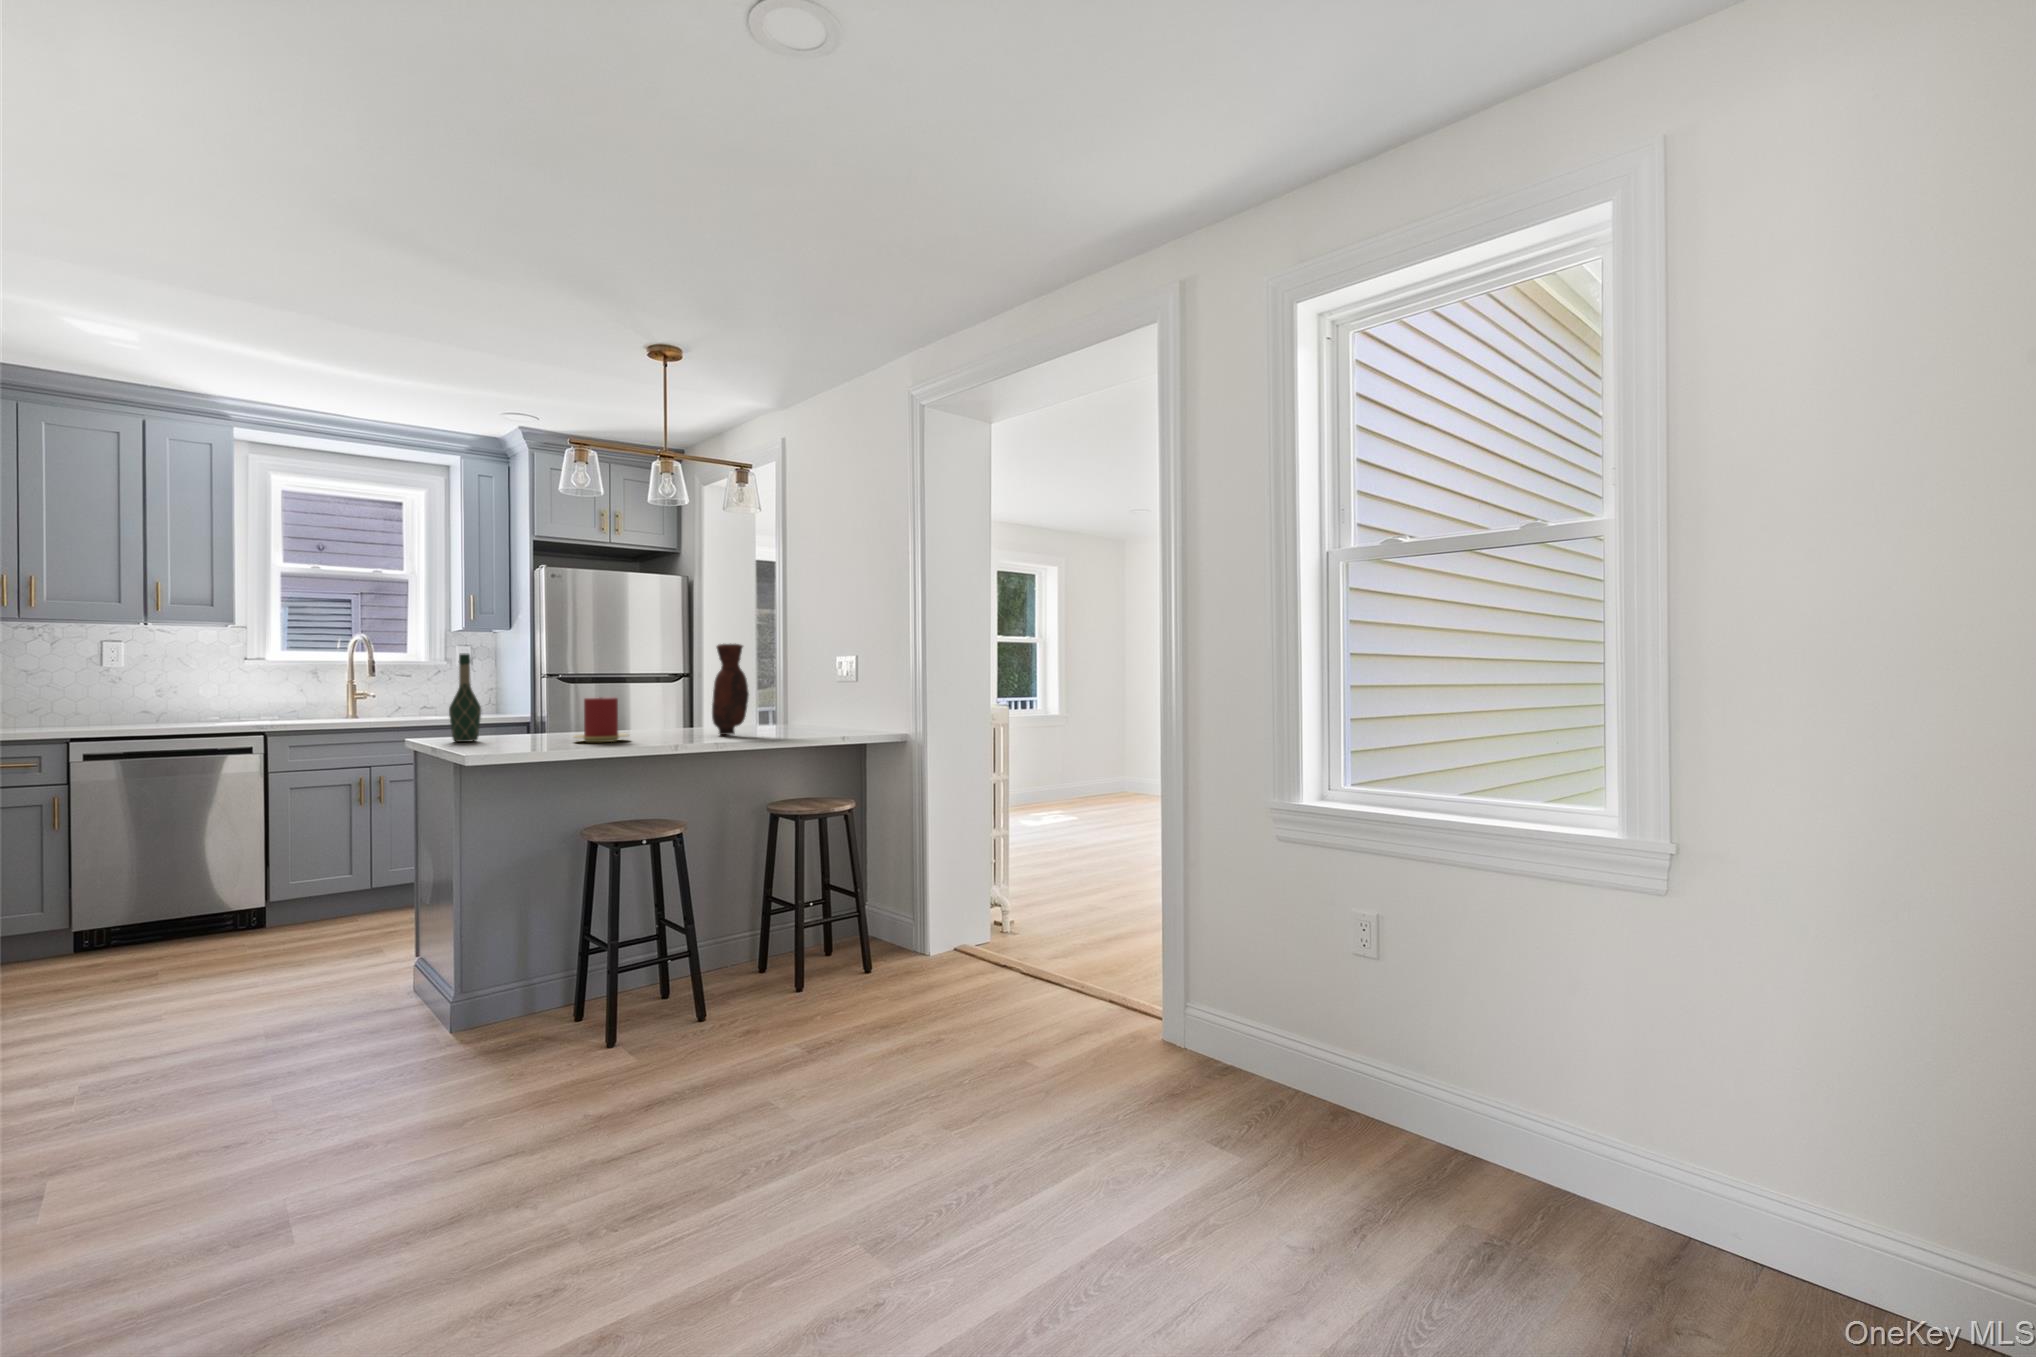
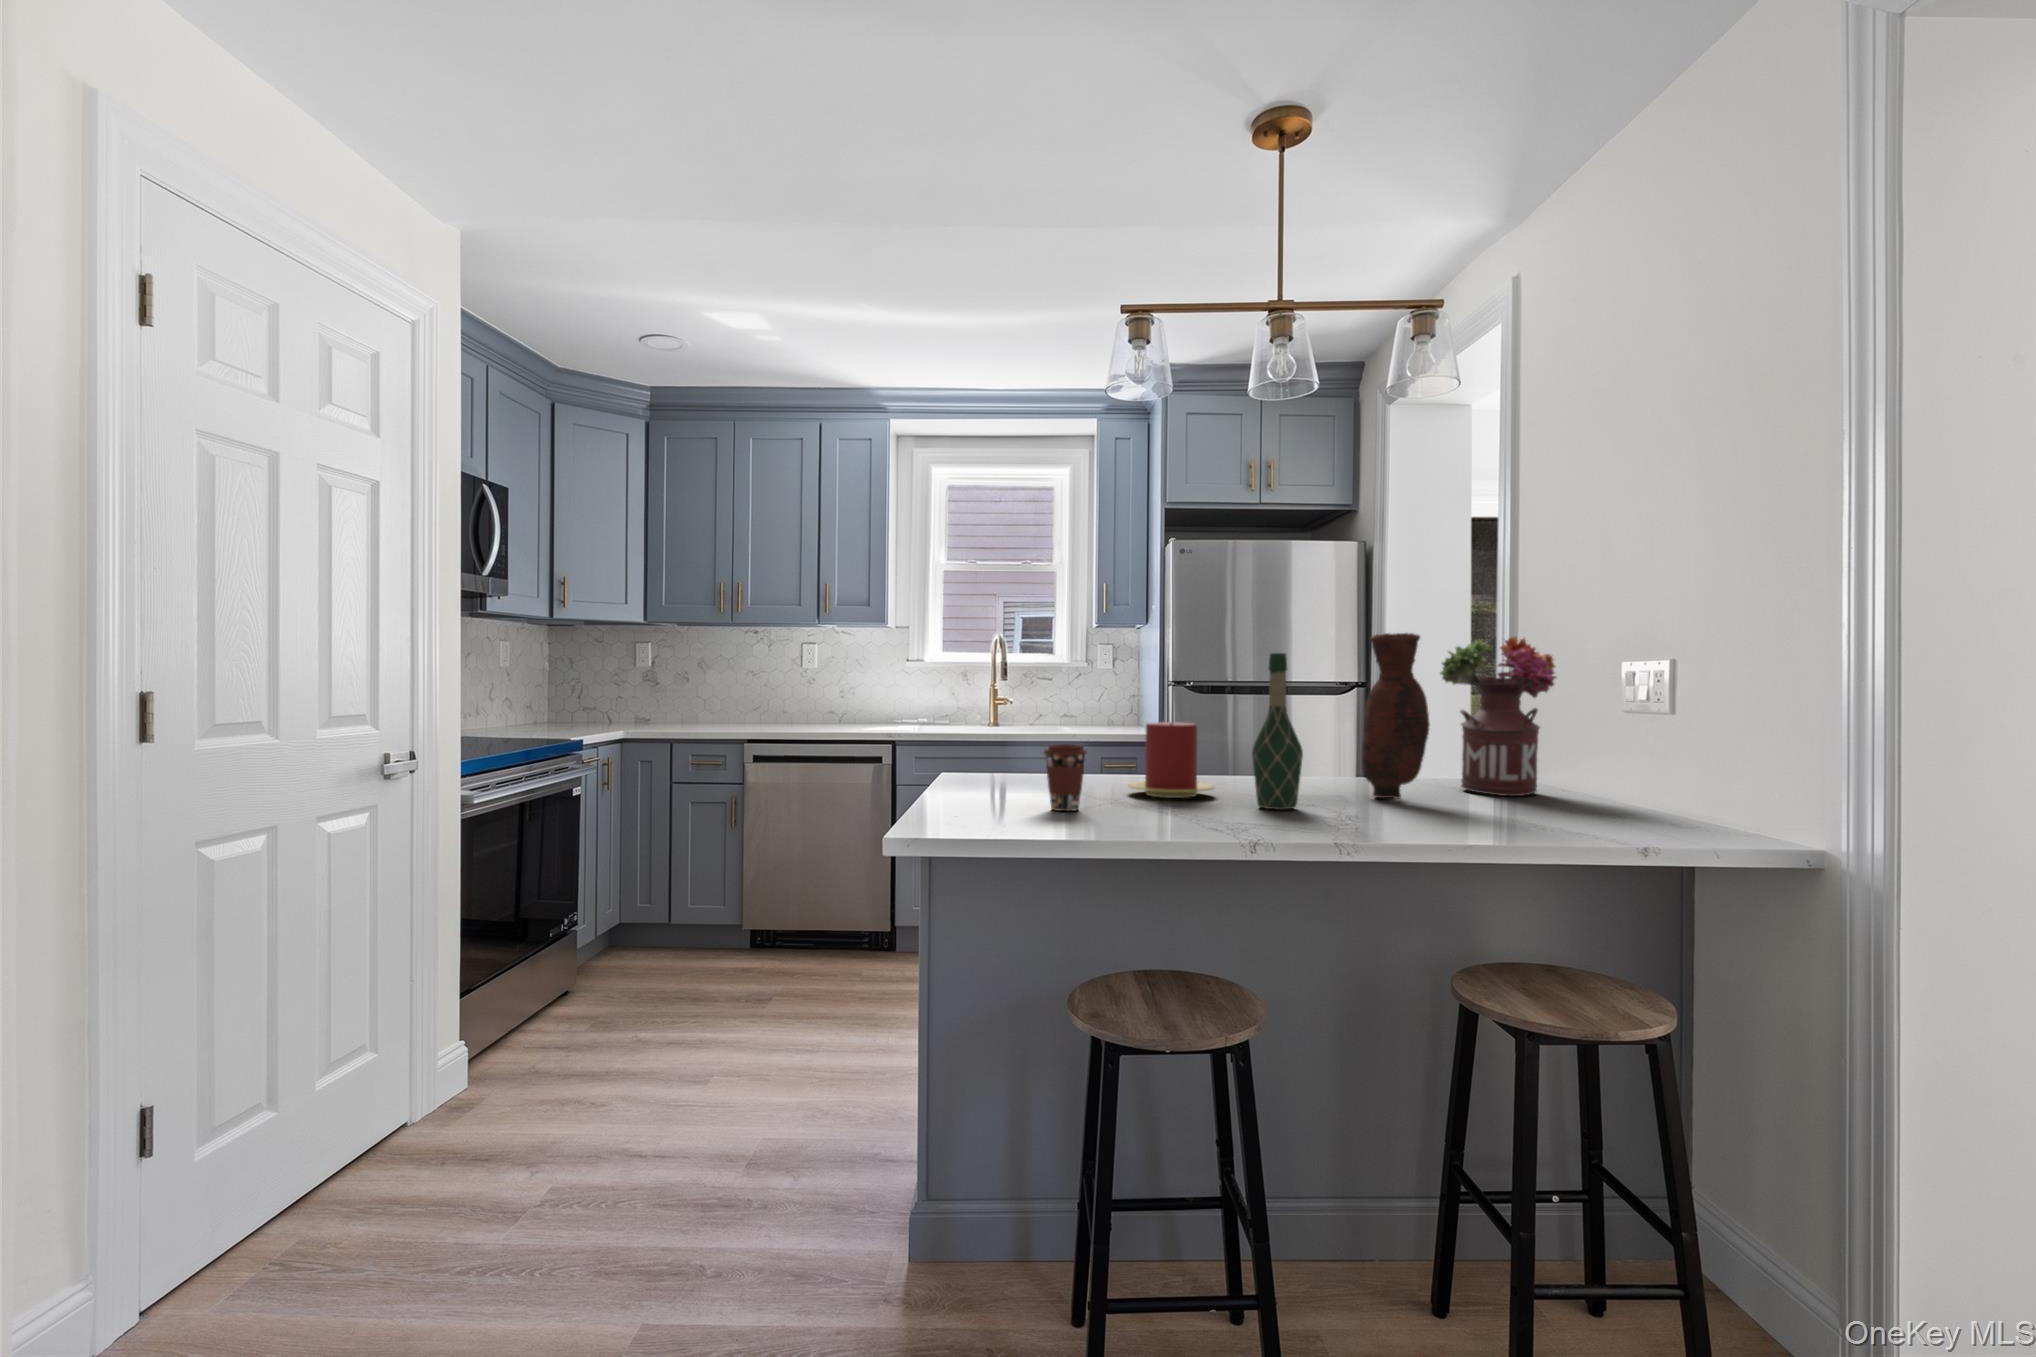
flower arrangement: none [750,645,810,731] -> present [1440,637,1556,796]
wine bottle: present [449,654,481,742] -> present [1252,653,1303,810]
coffee cup: none [534,711,564,751] -> present [1044,744,1087,811]

